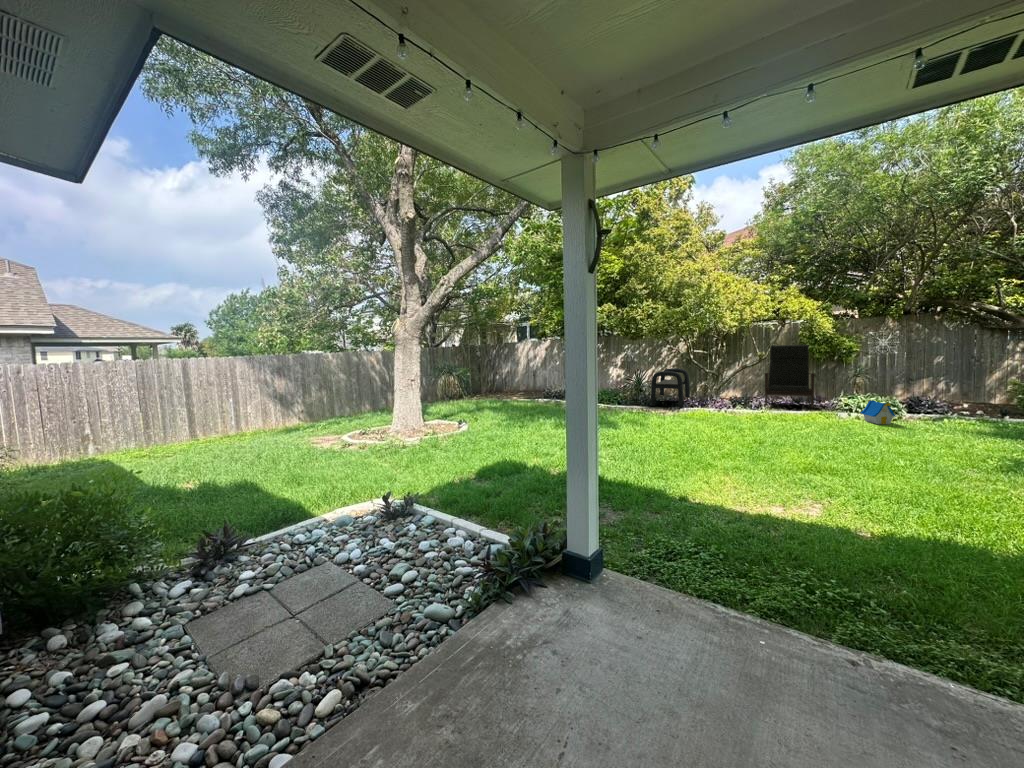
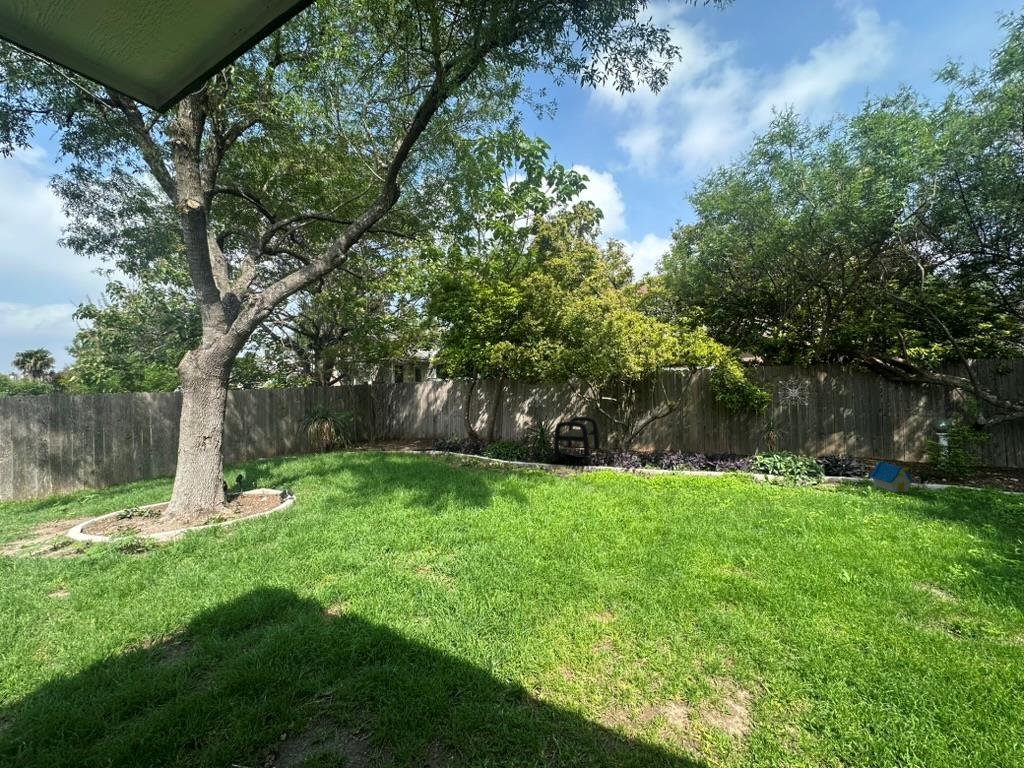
lounge chair: present [765,345,815,408] -> none [675,394,729,467]
toy house: present [860,400,896,424] -> present [869,461,915,492]

